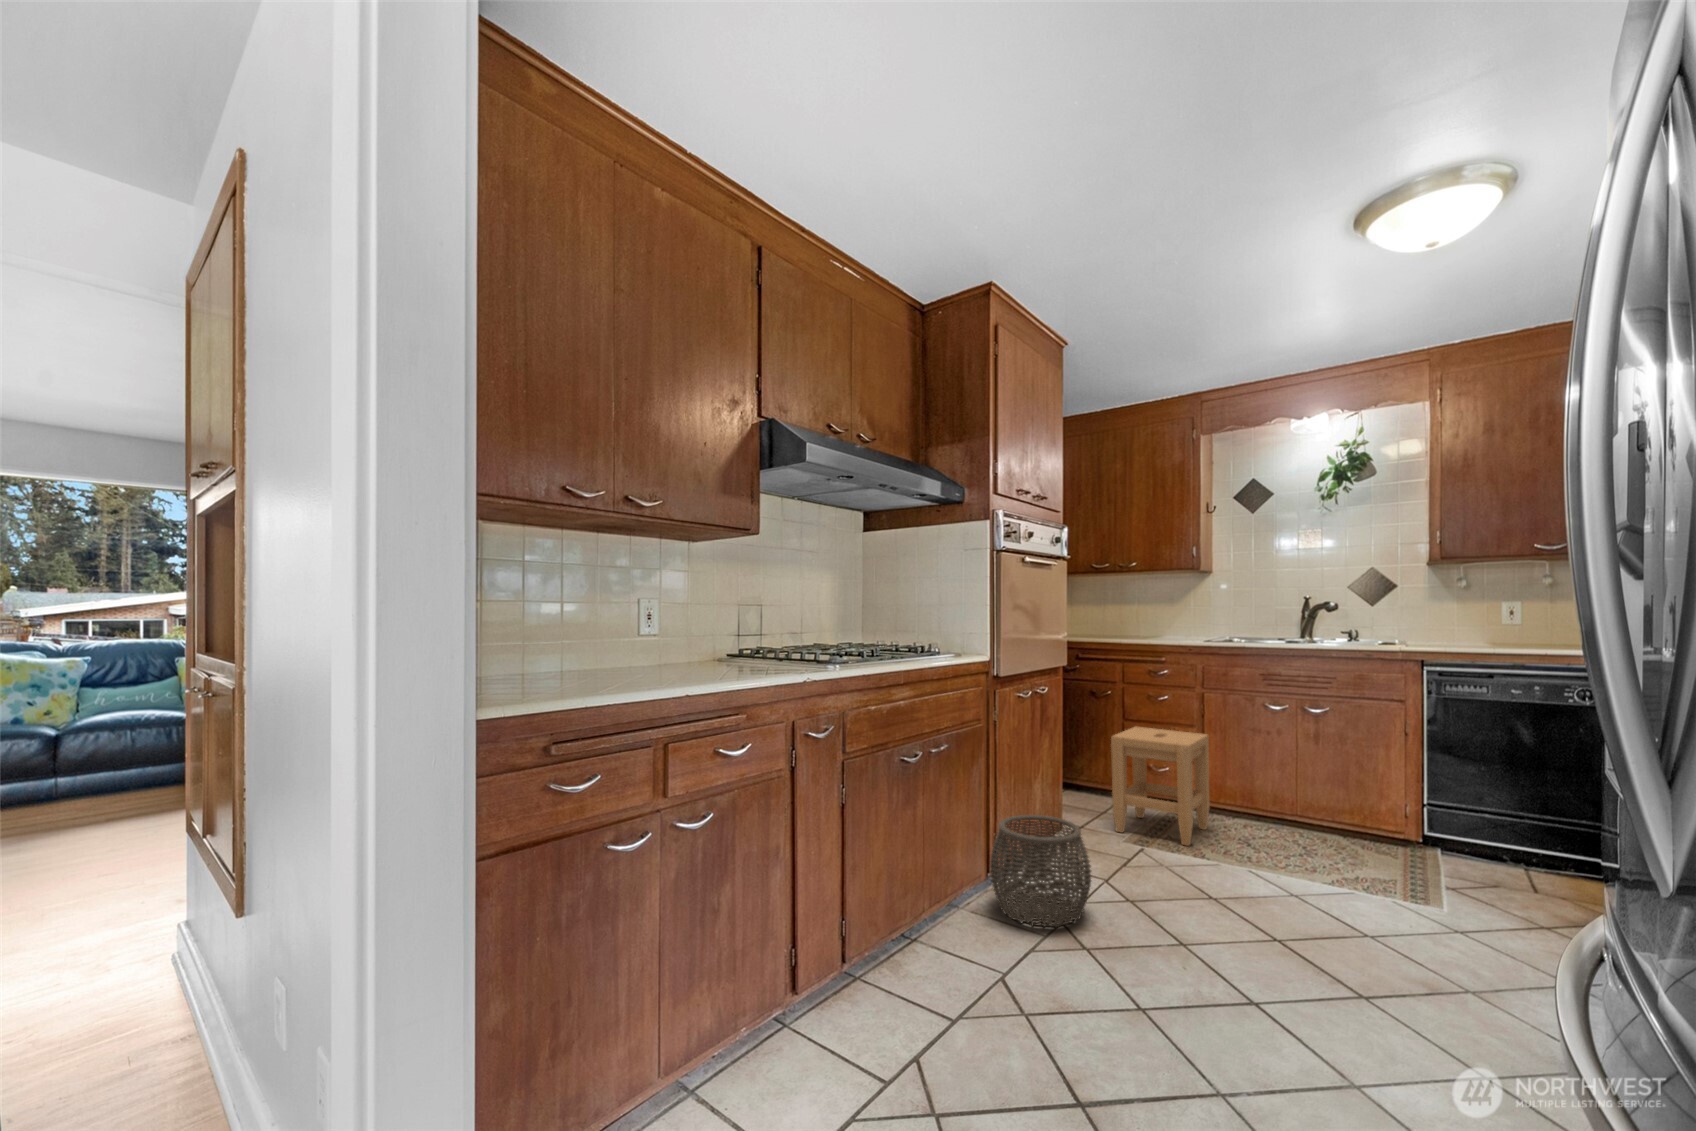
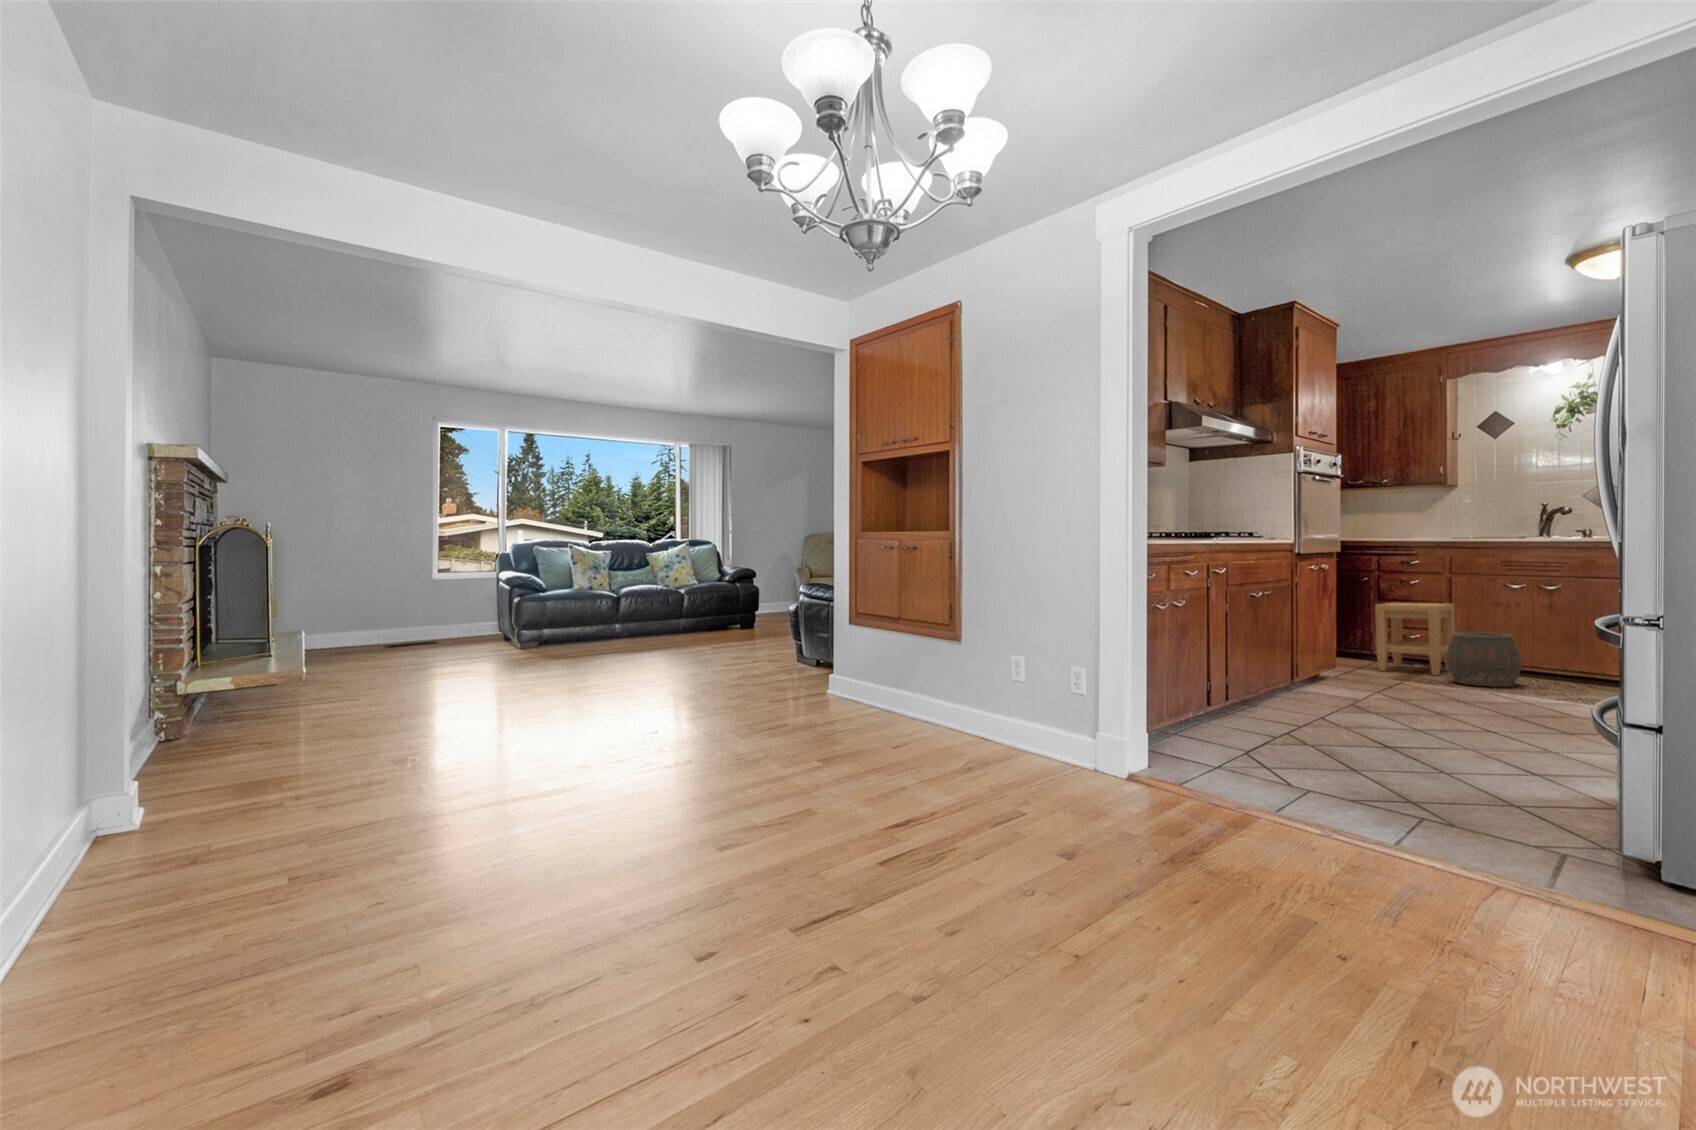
woven basket: present [990,815,1092,927] -> present [1446,632,1521,687]

